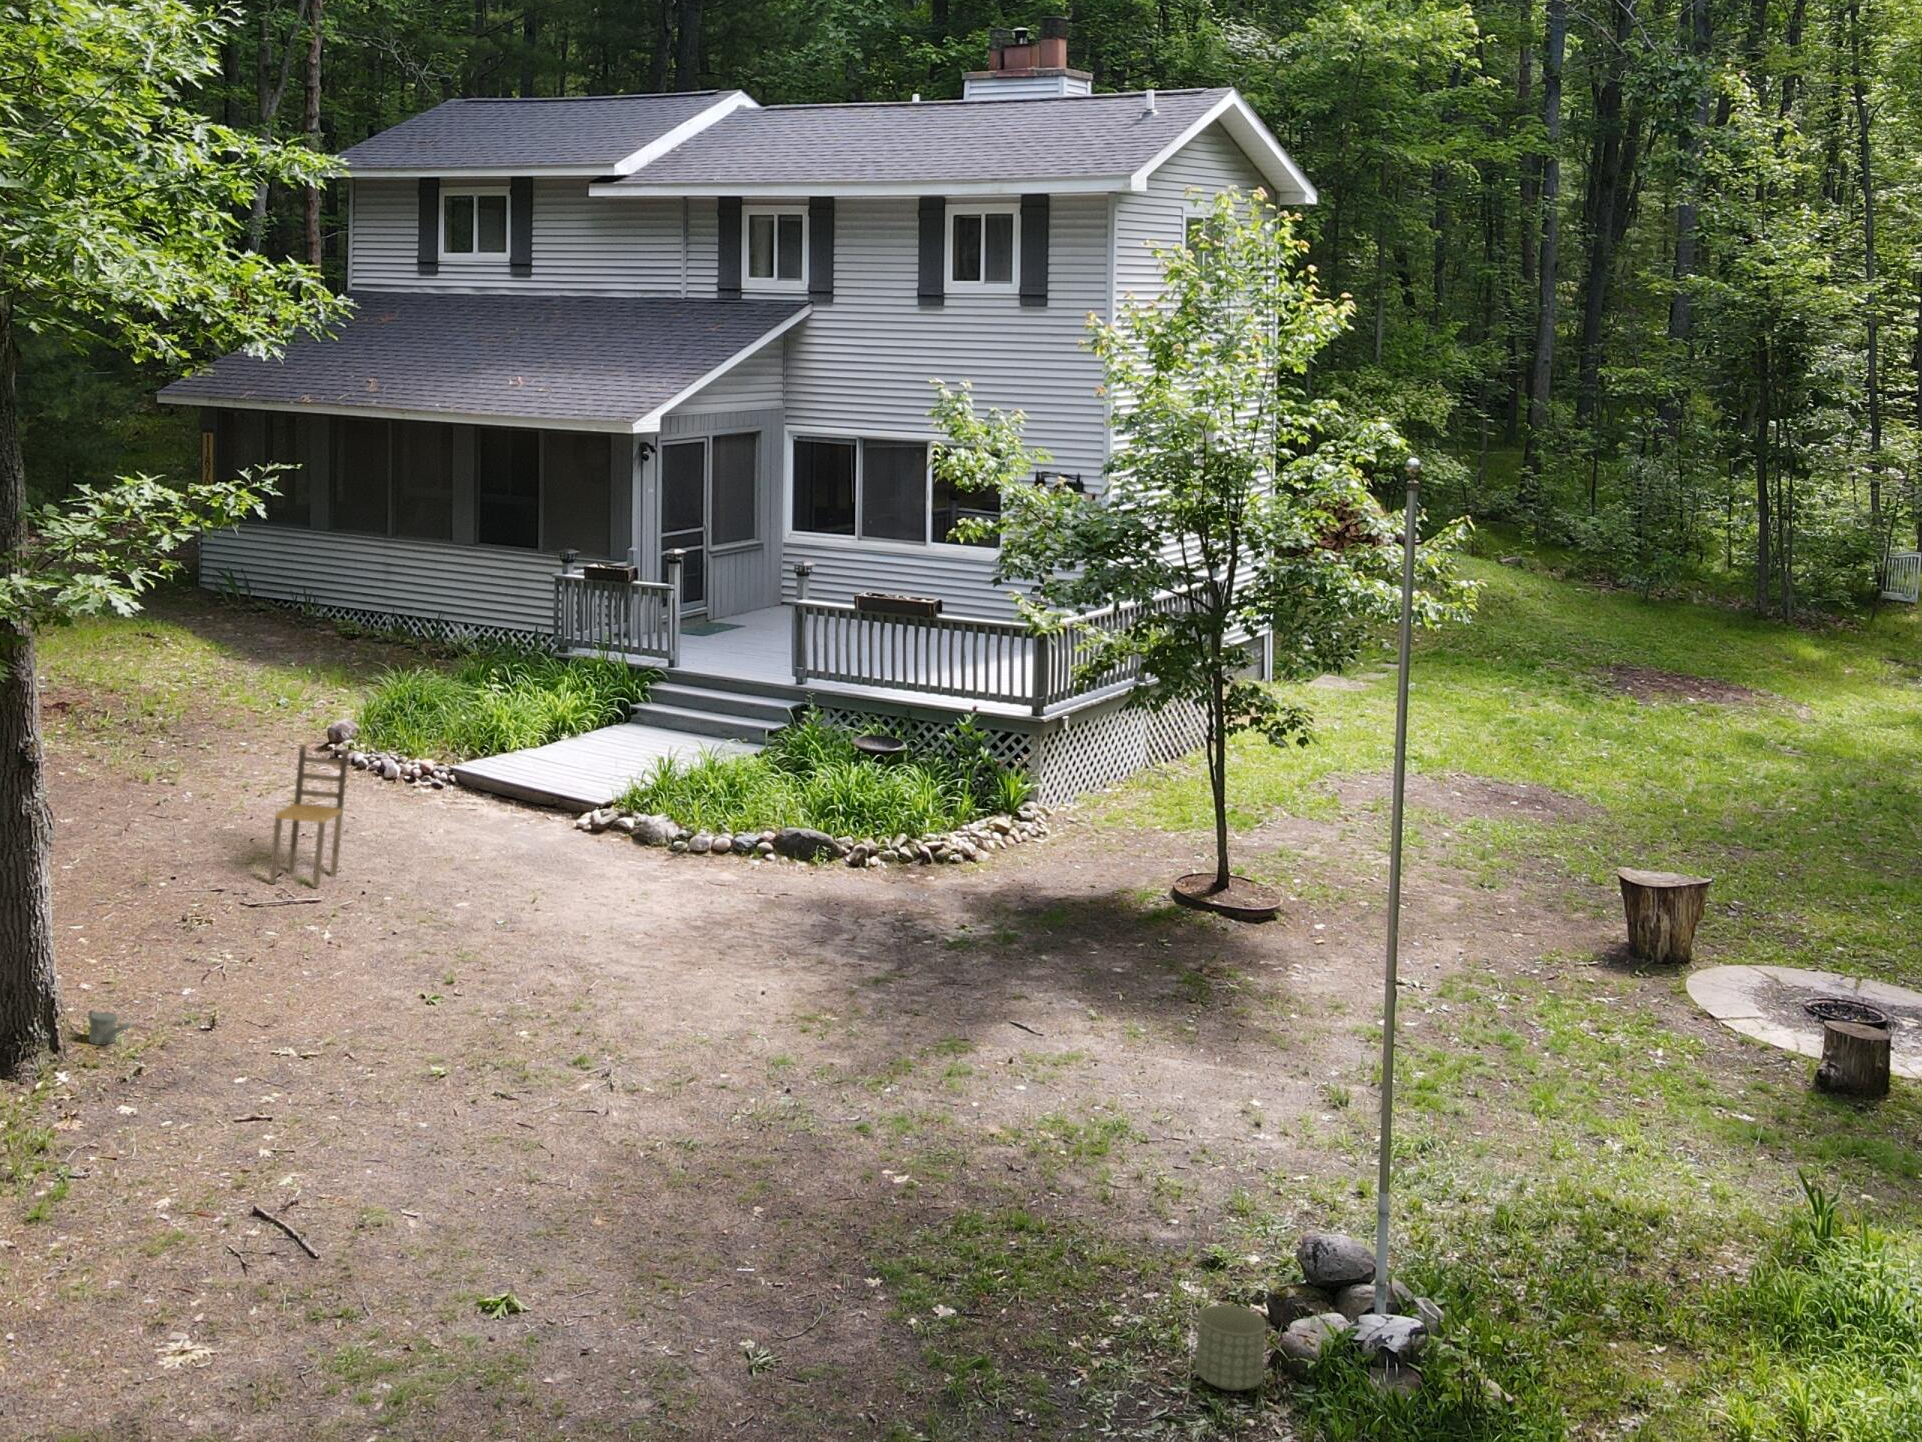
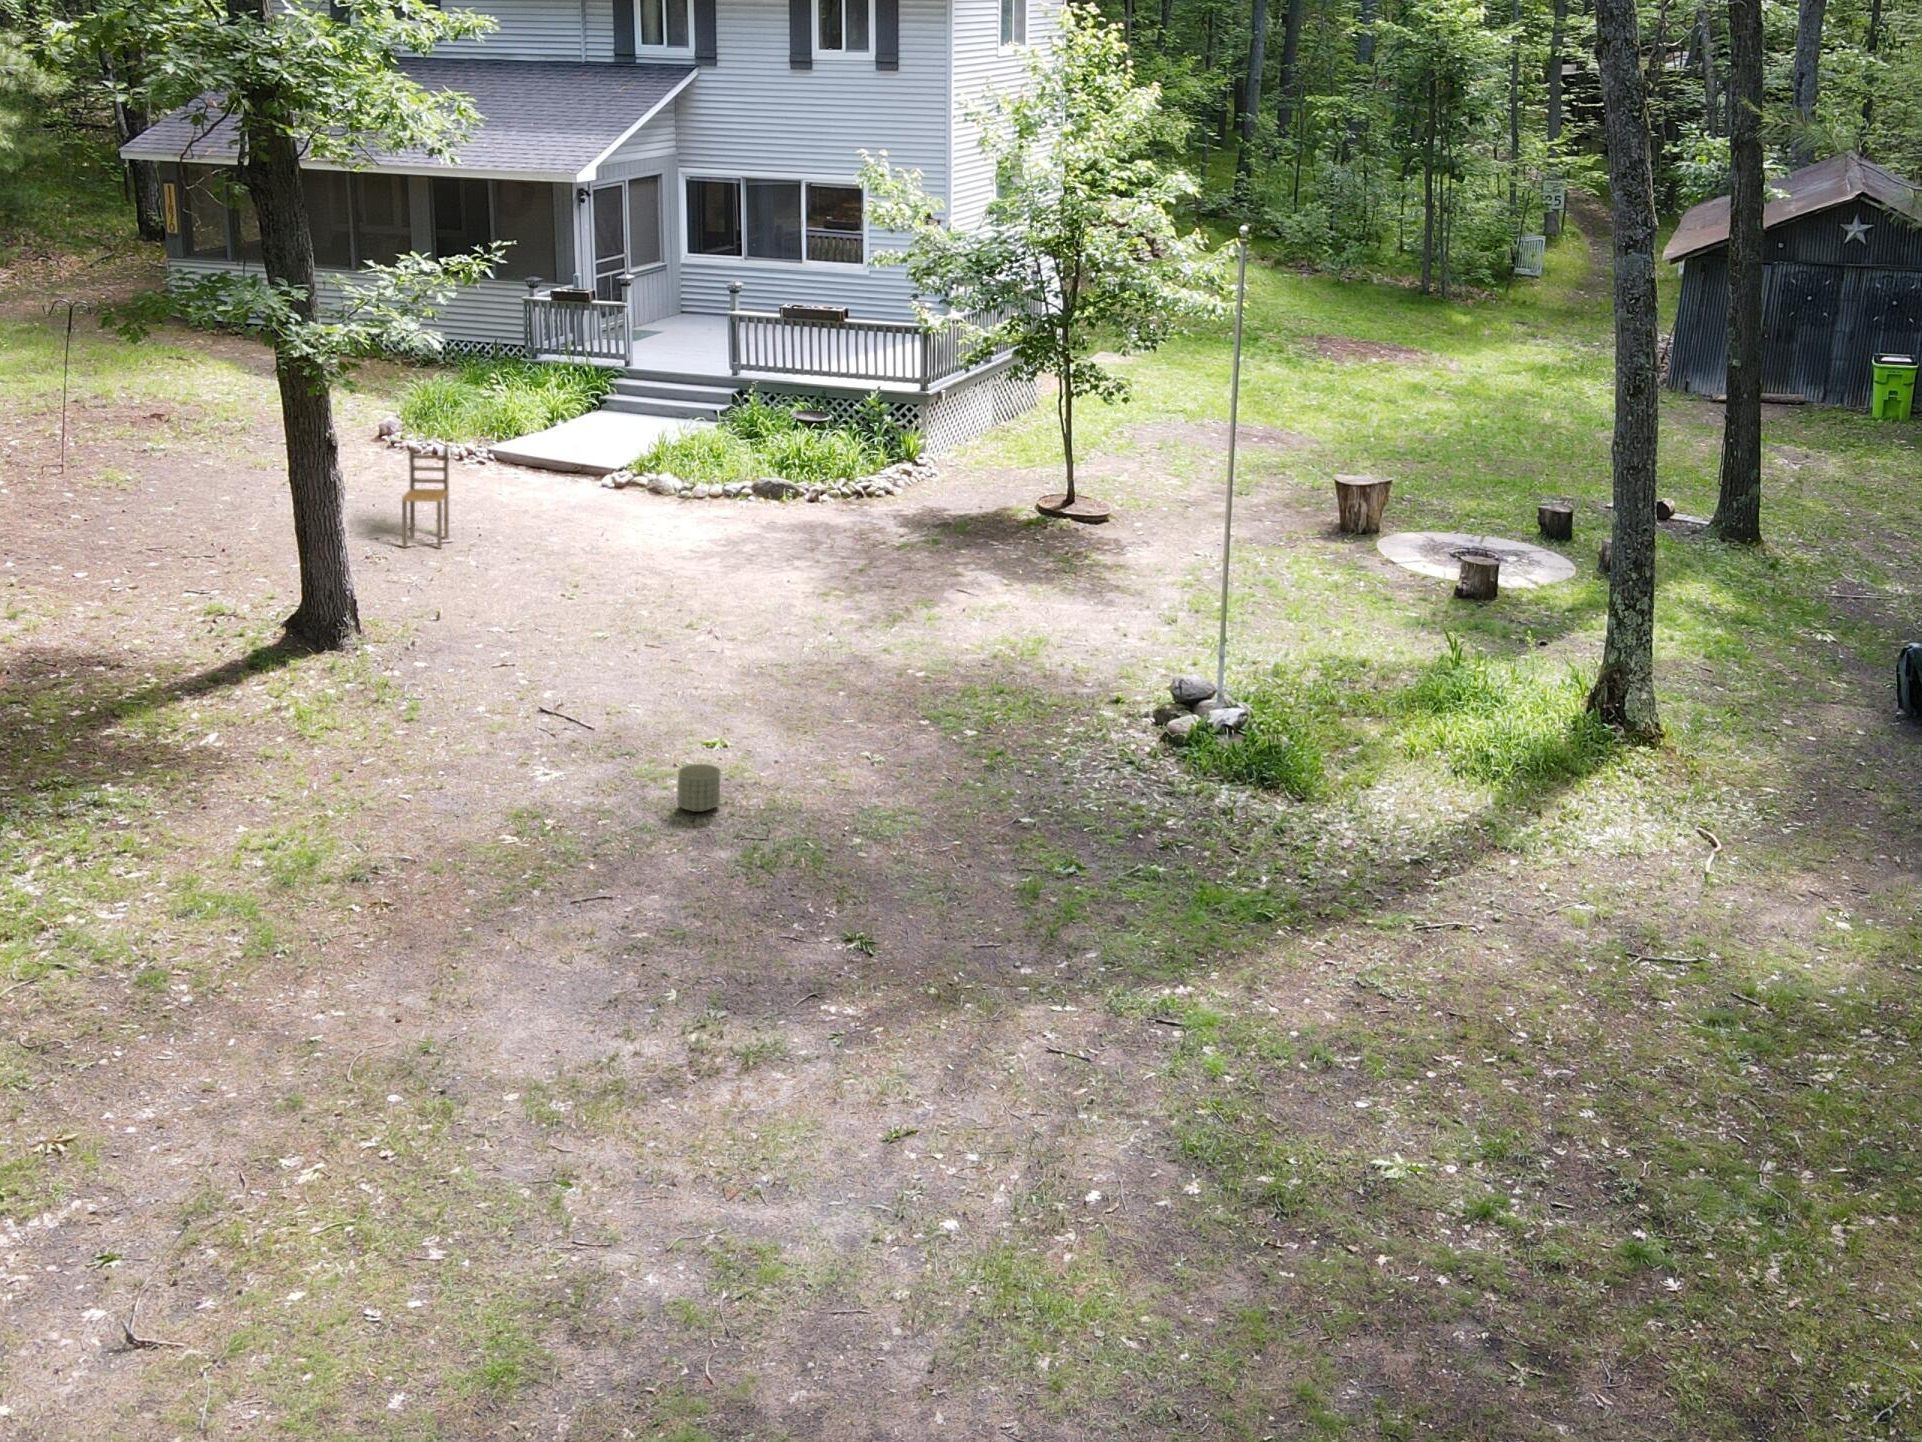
watering can: present [88,1010,131,1045] -> none [340,646,379,669]
planter: present [1195,1305,1266,1391] -> present [677,764,721,812]

